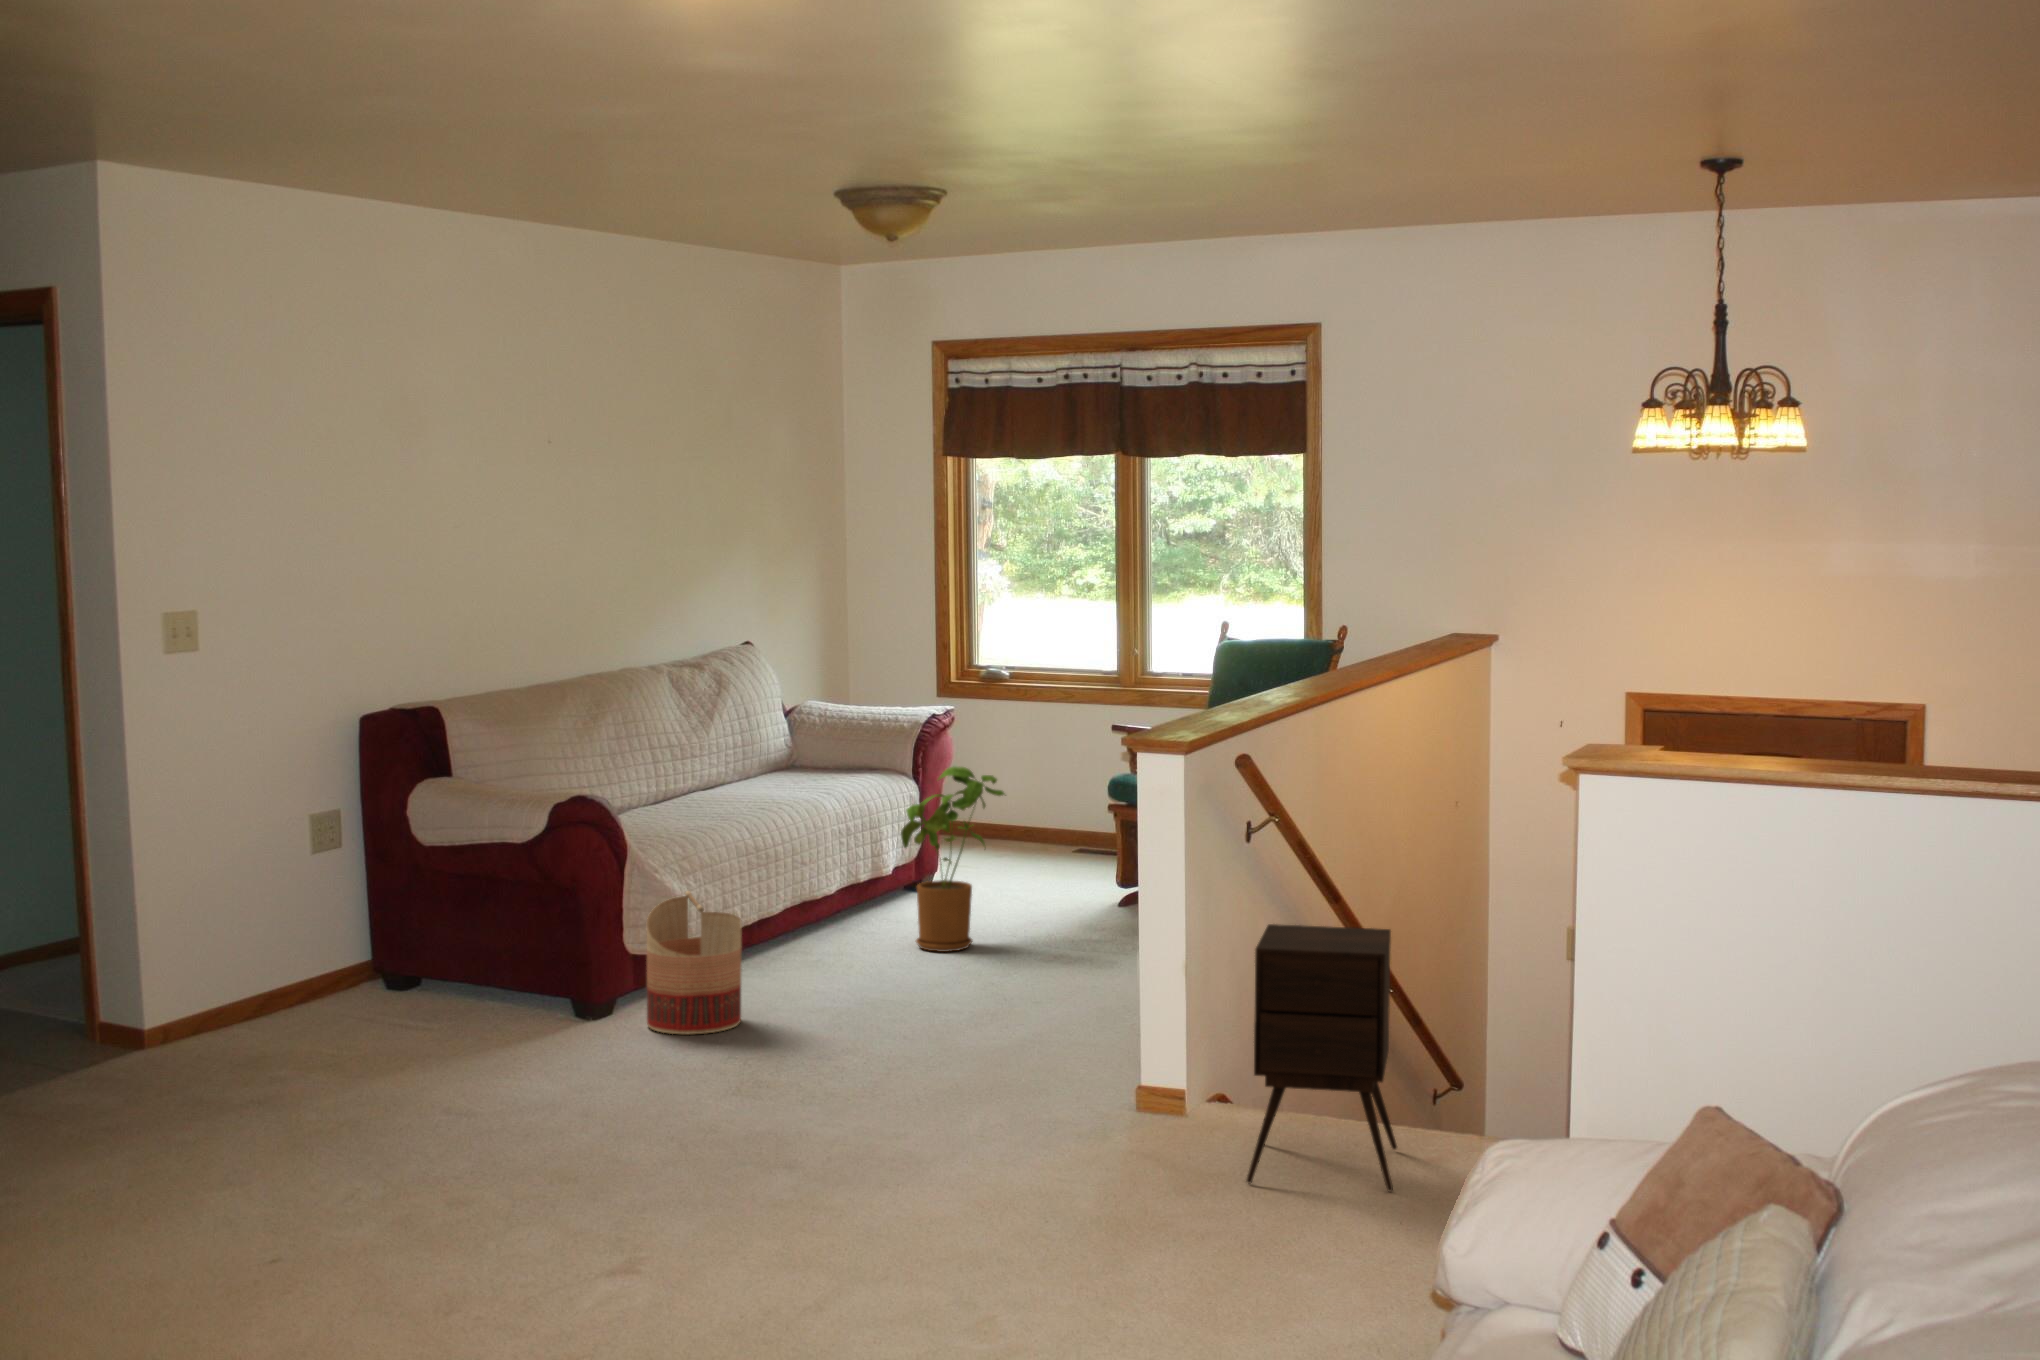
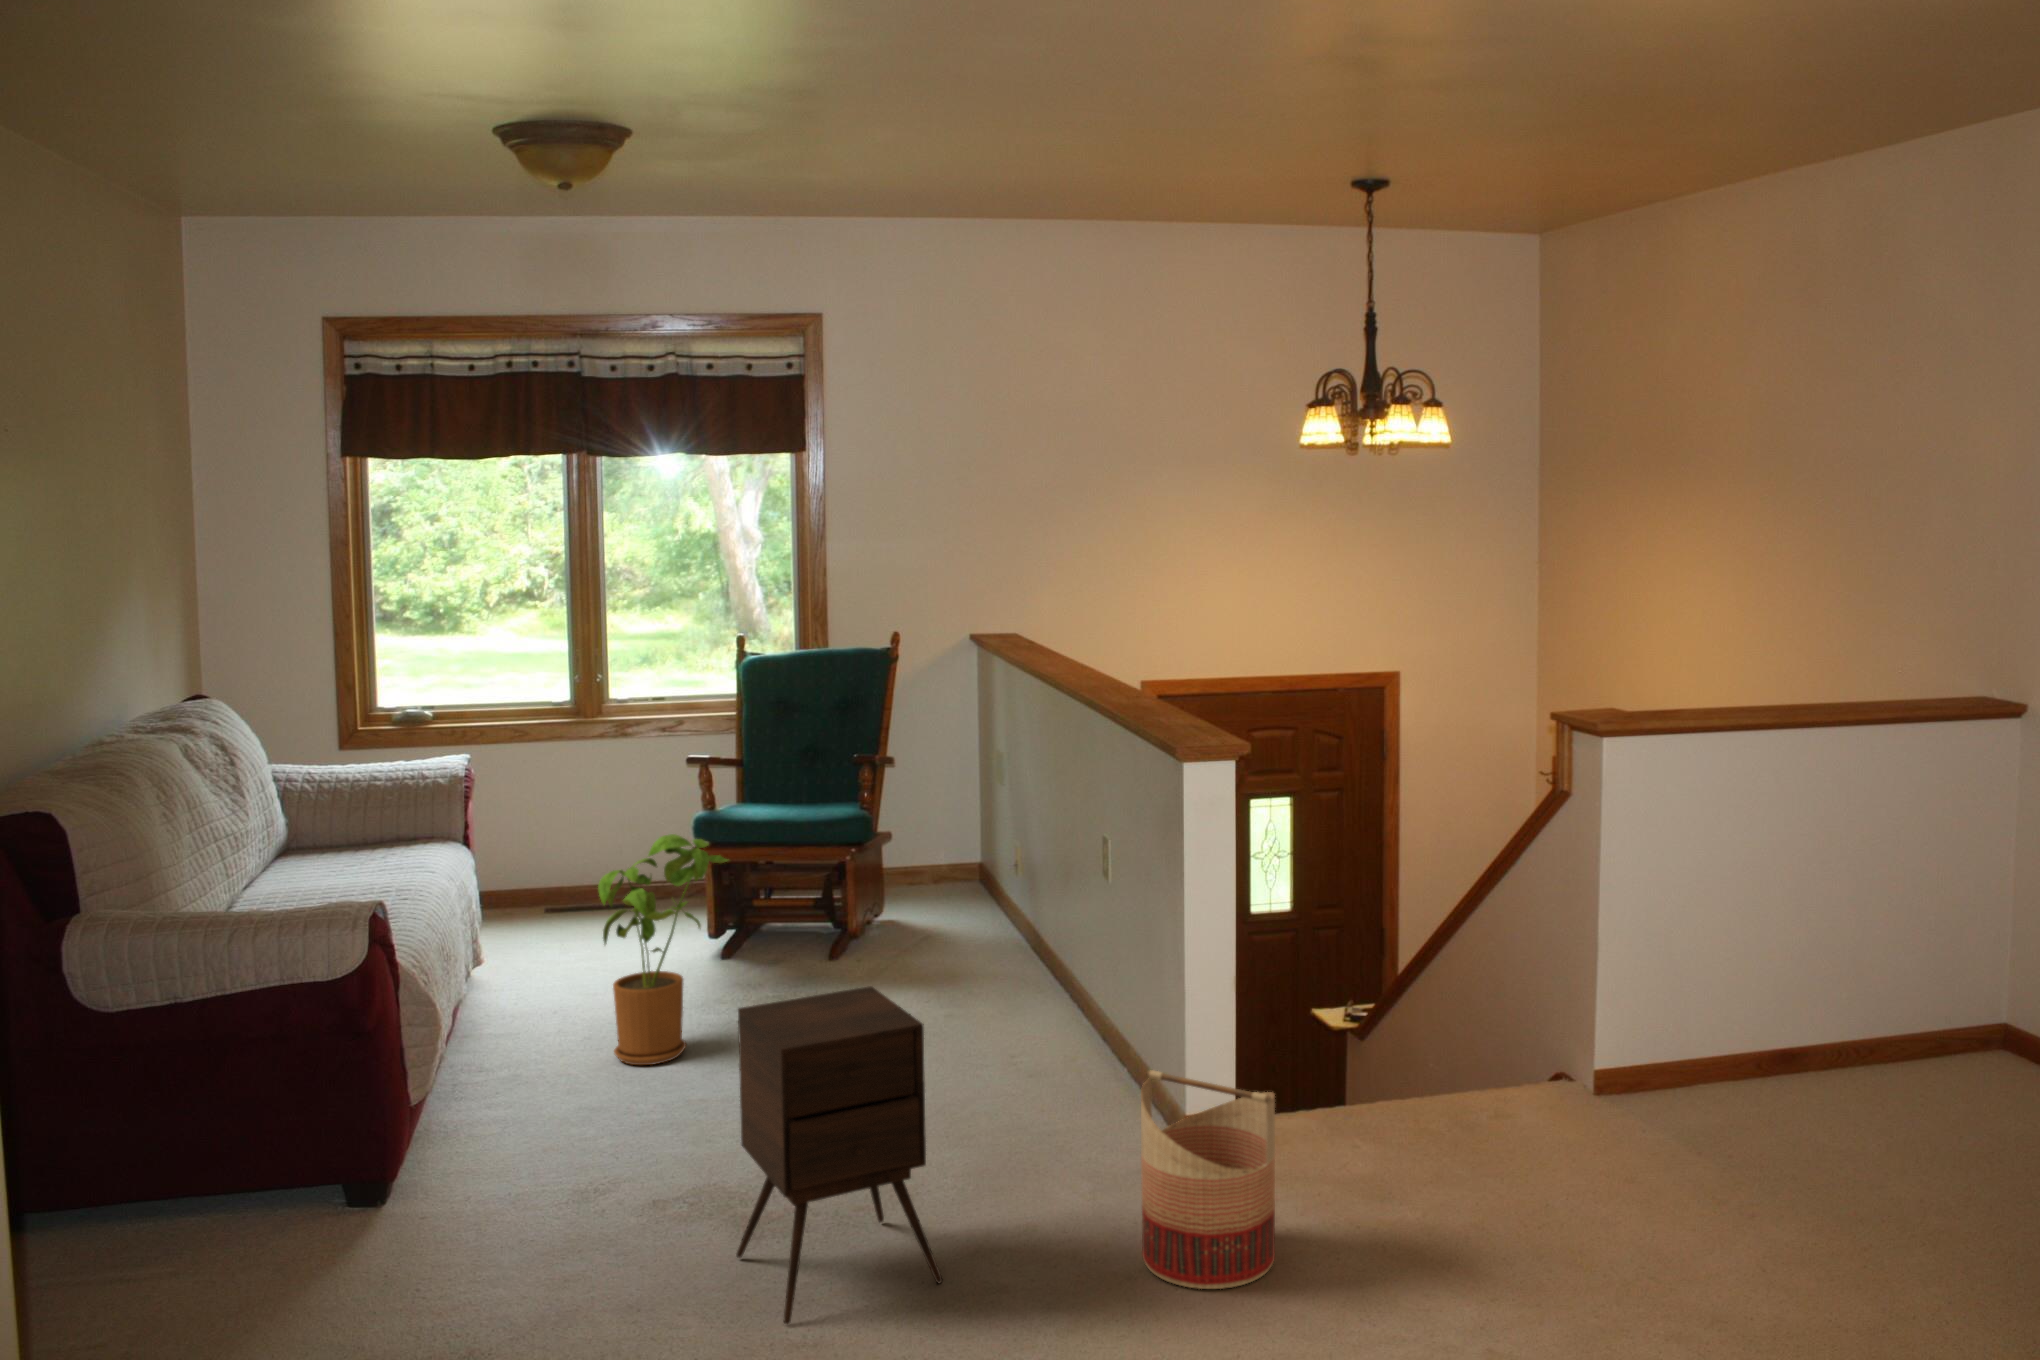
basket: present [647,891,741,1034] -> present [1141,1070,1275,1289]
side table: present [1246,924,1397,1191] -> present [736,986,942,1324]

